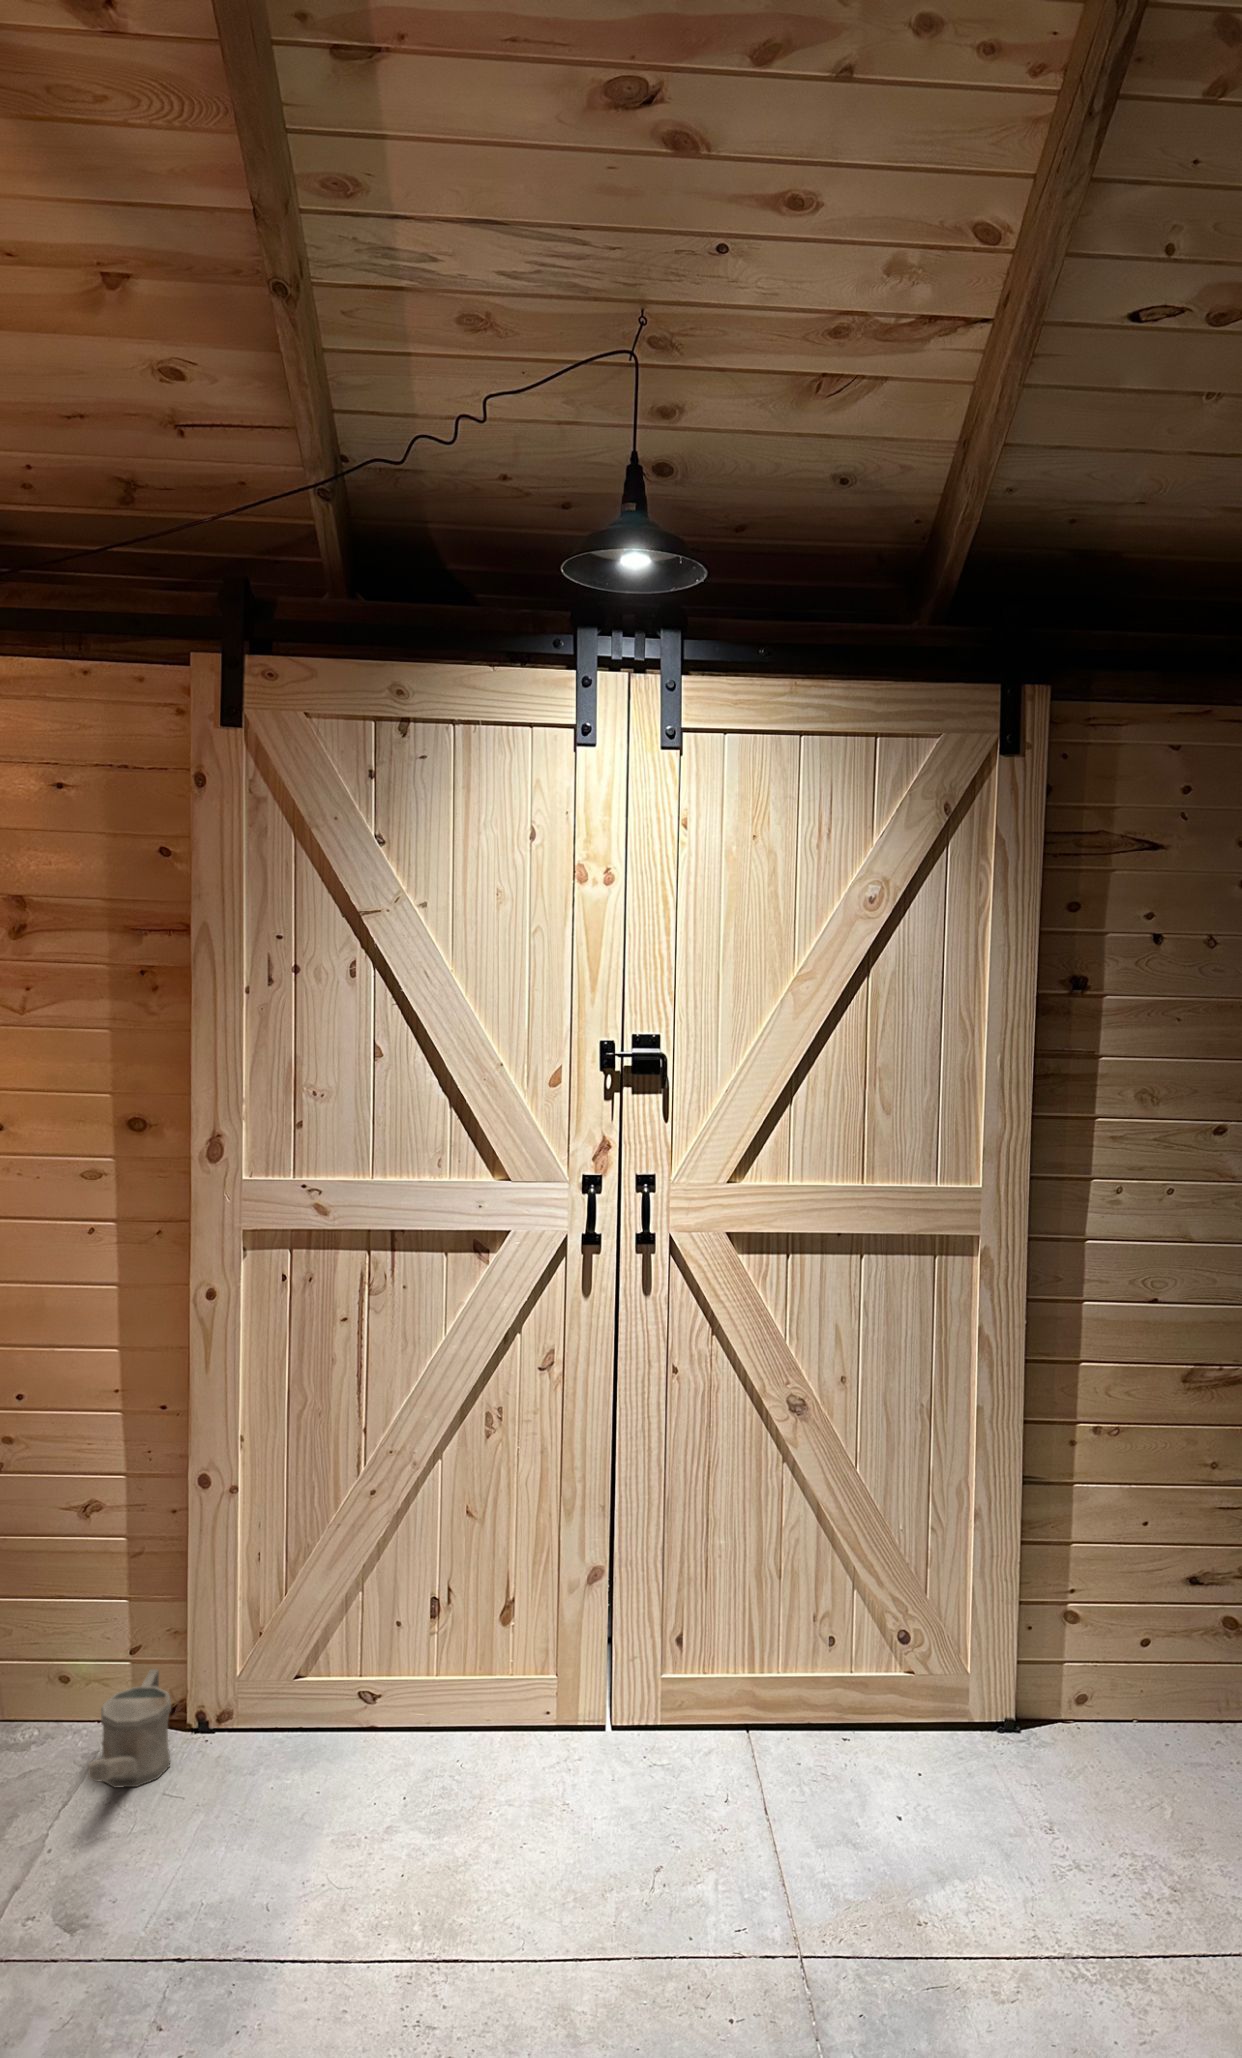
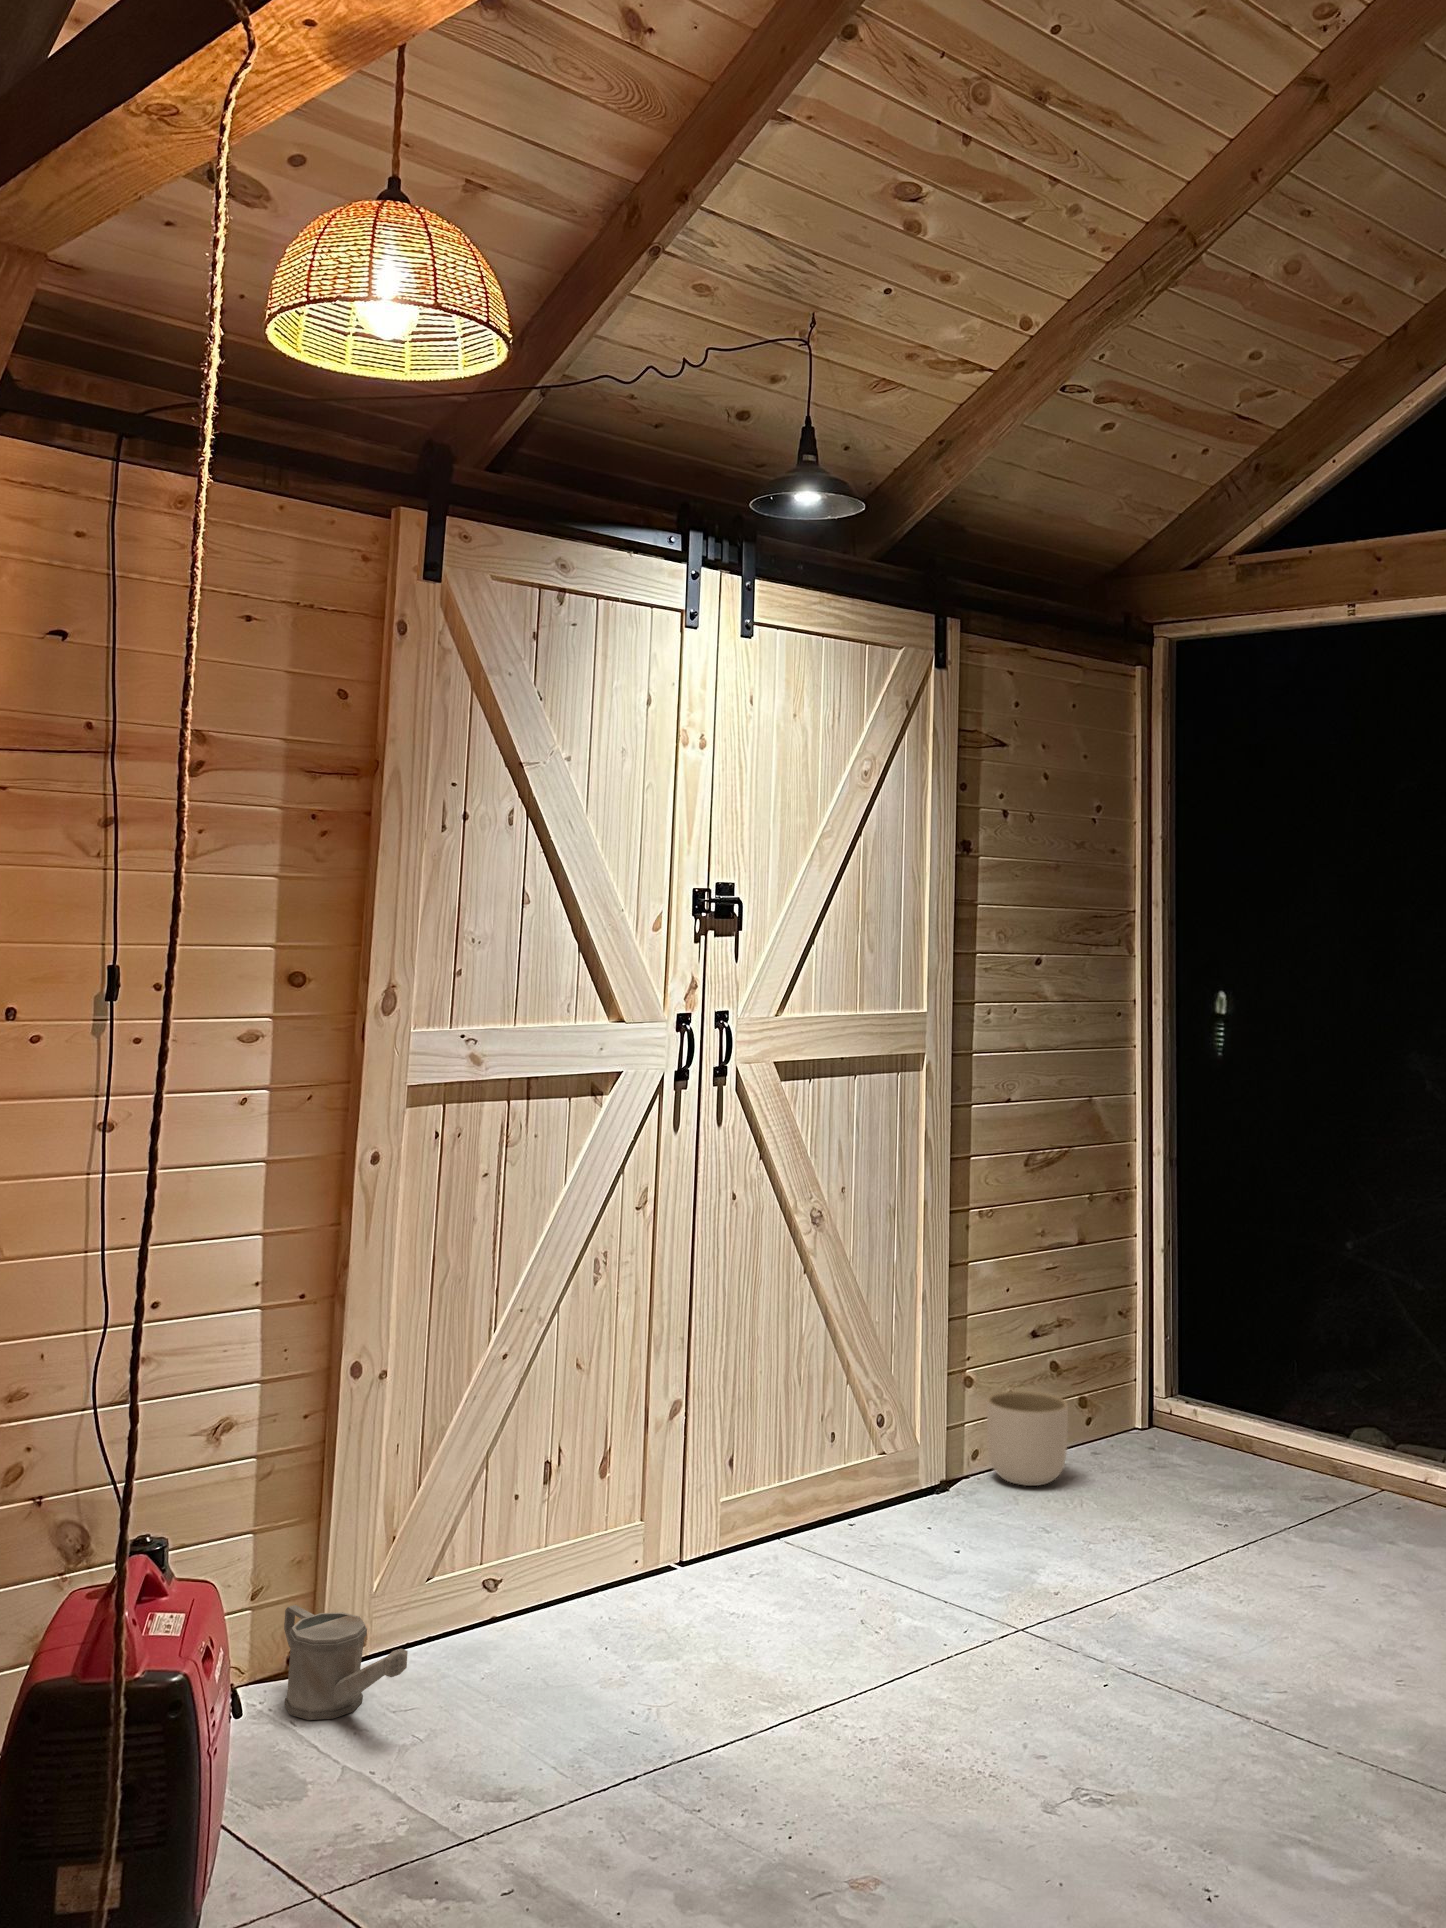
planter: none [1072,1644,1180,1778] -> present [987,1391,1068,1486]

